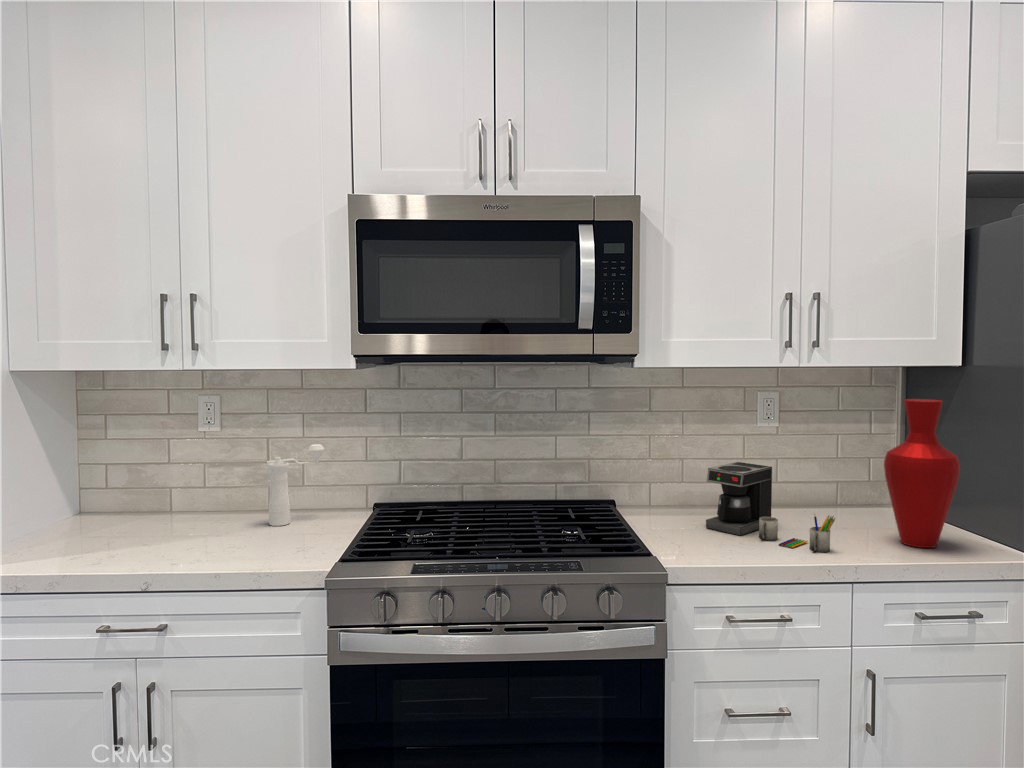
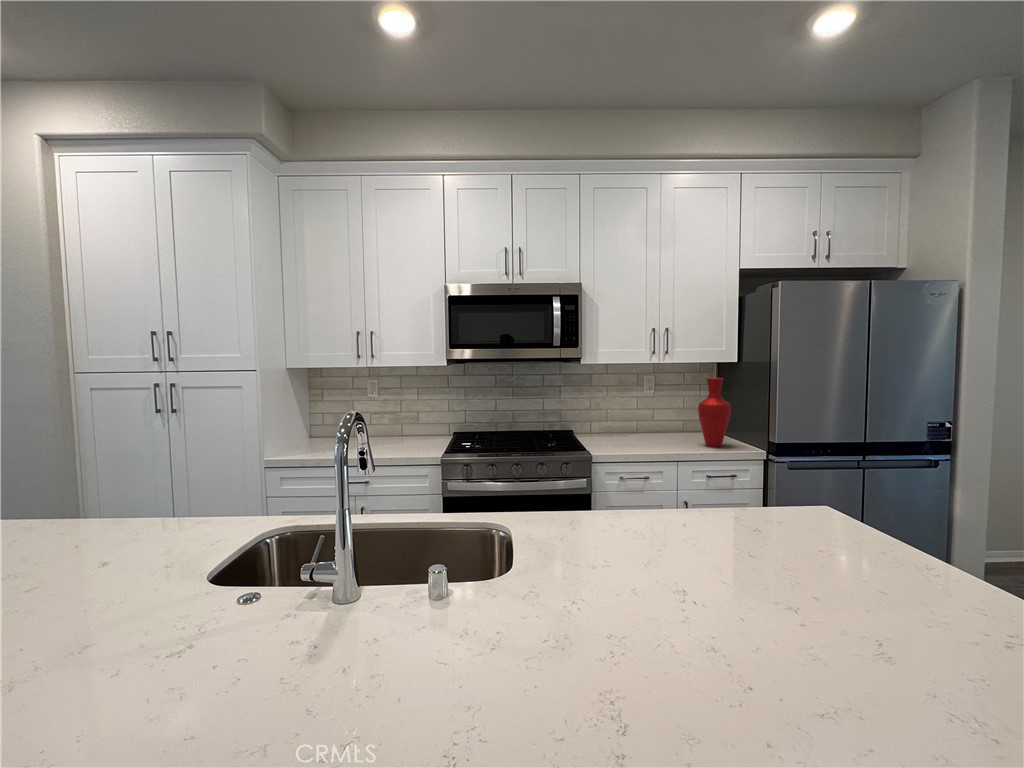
pepper mill: present [267,444,324,526] -> none [404,403,430,442]
coffee maker: present [706,462,835,552] -> none [616,410,672,449]

